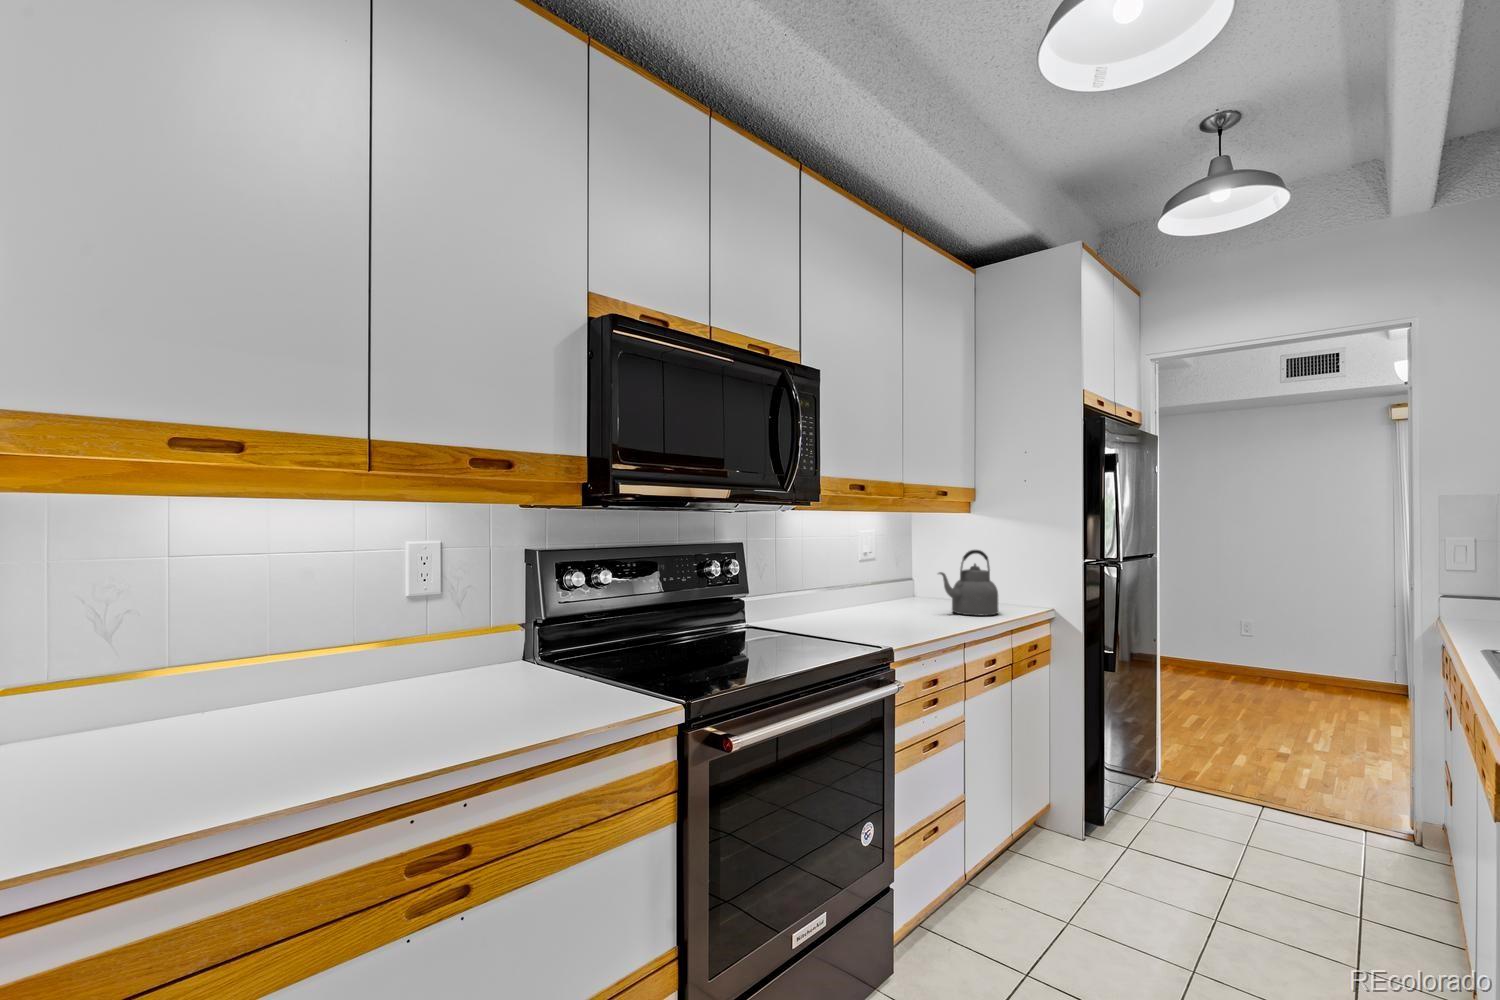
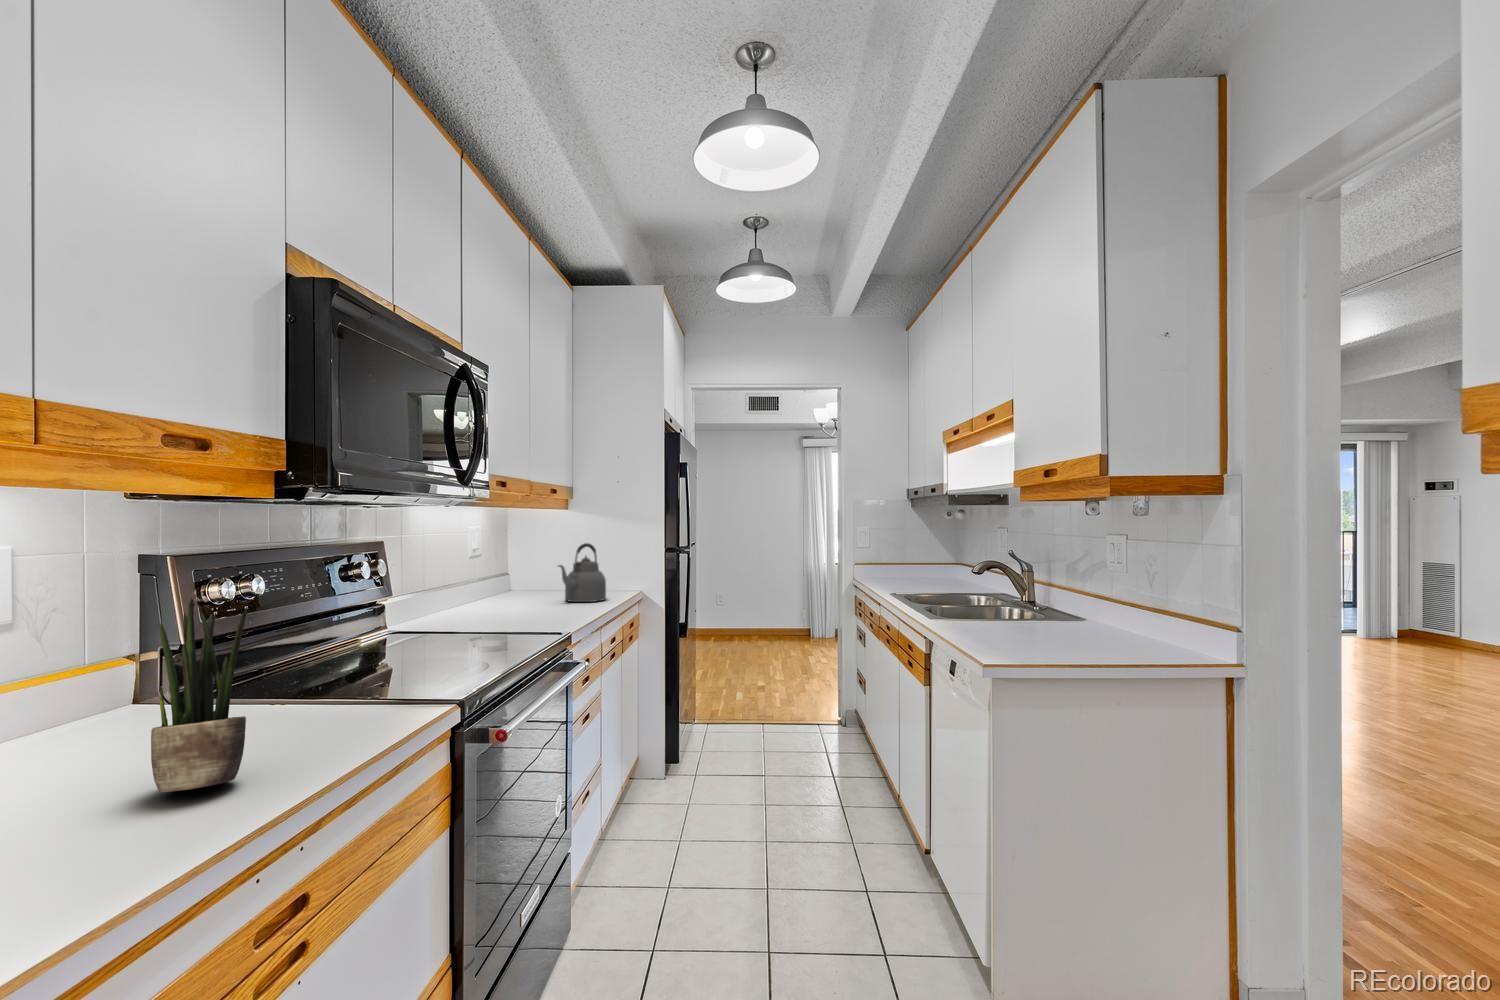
potted plant: none [397,585,468,735] -> present [151,598,247,792]

